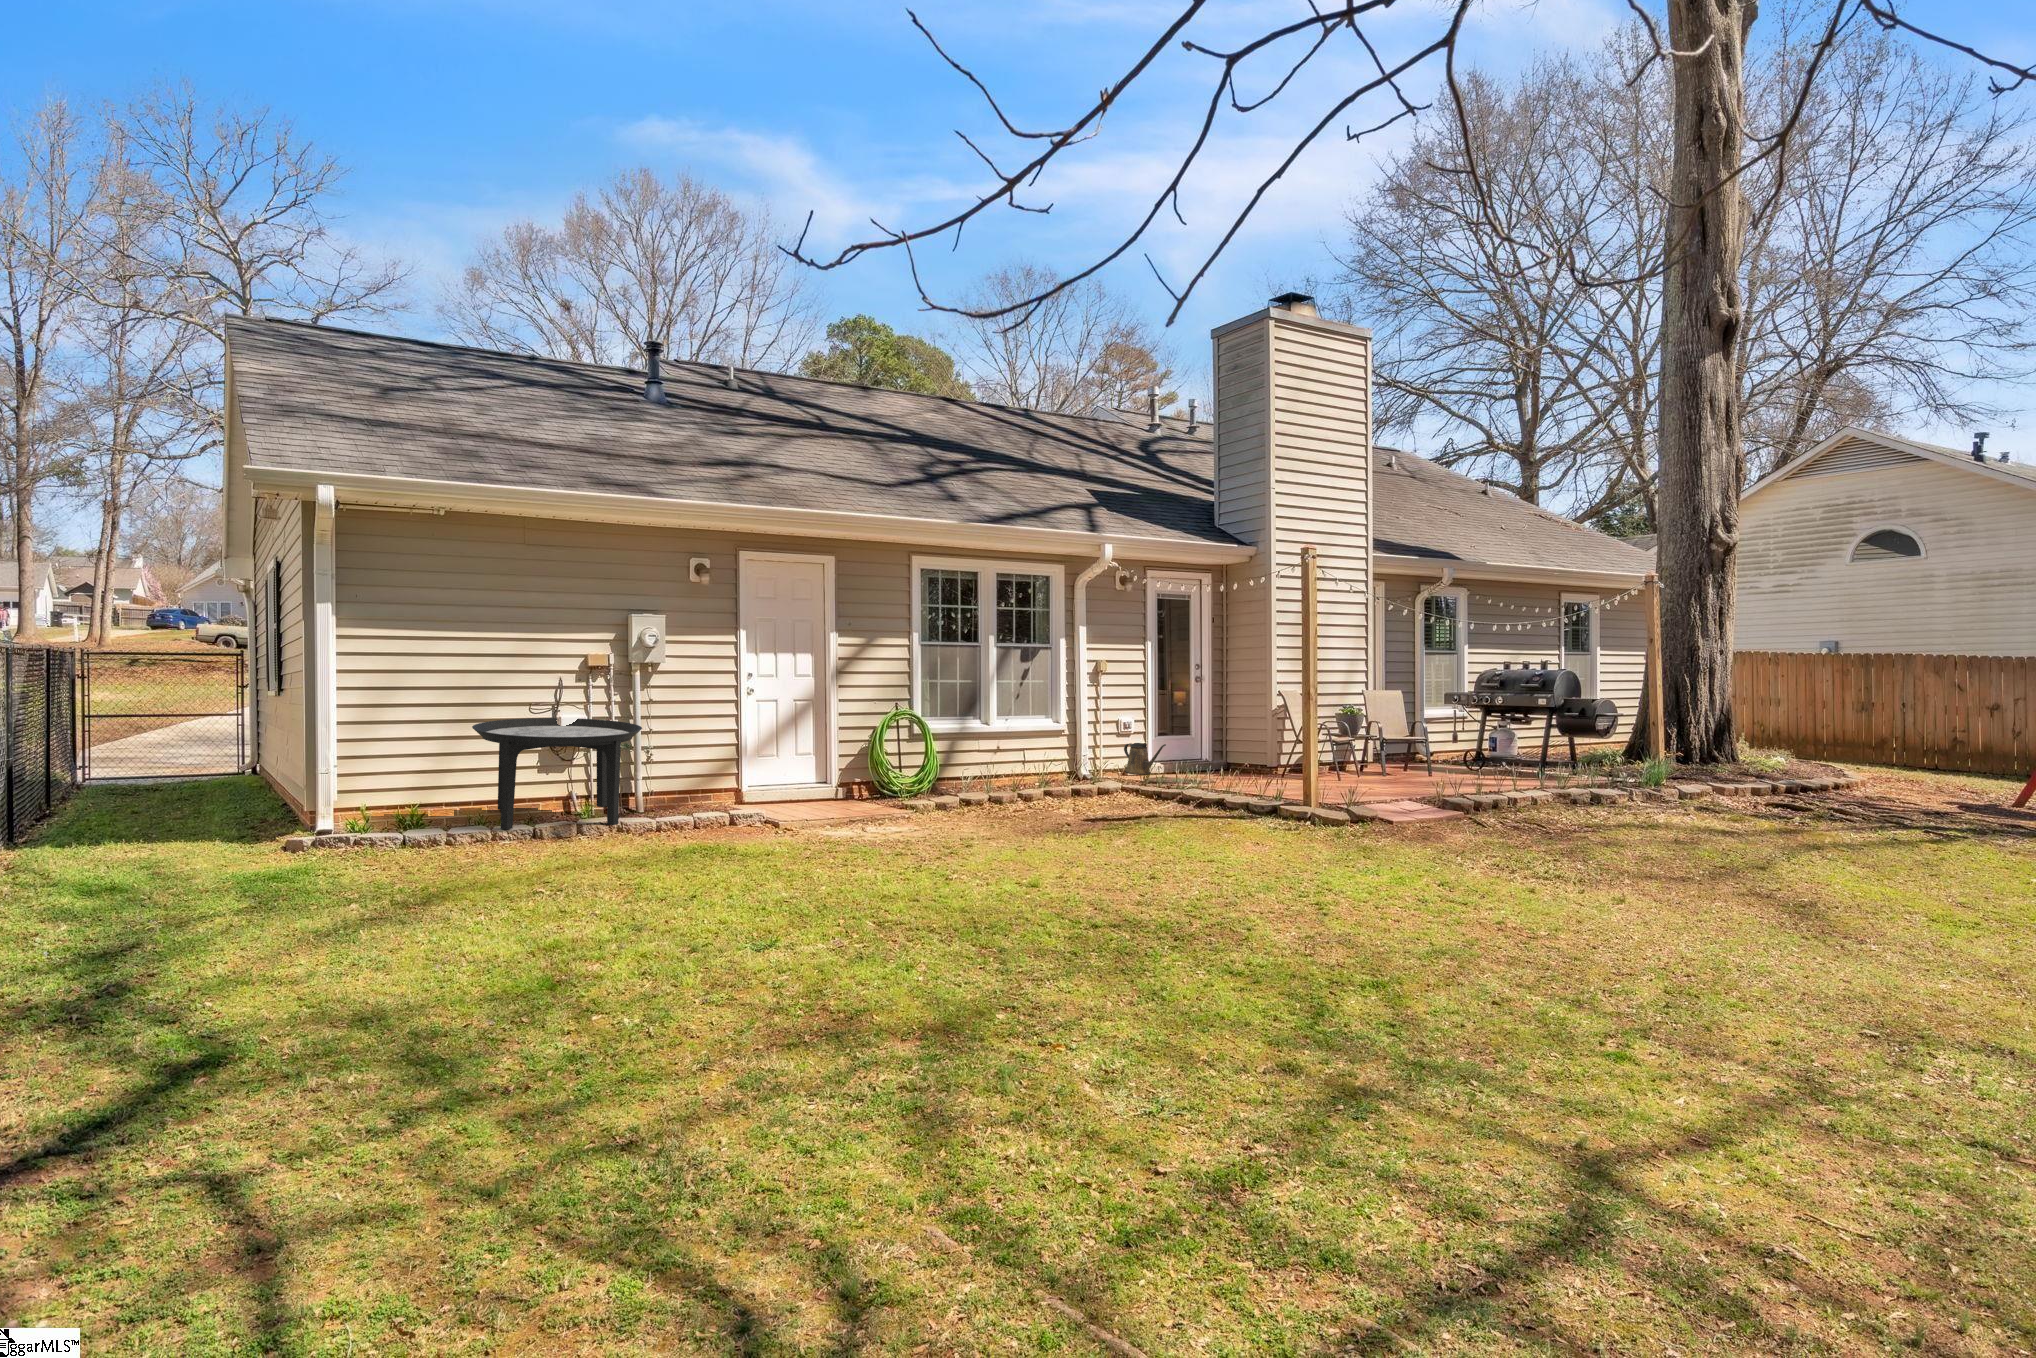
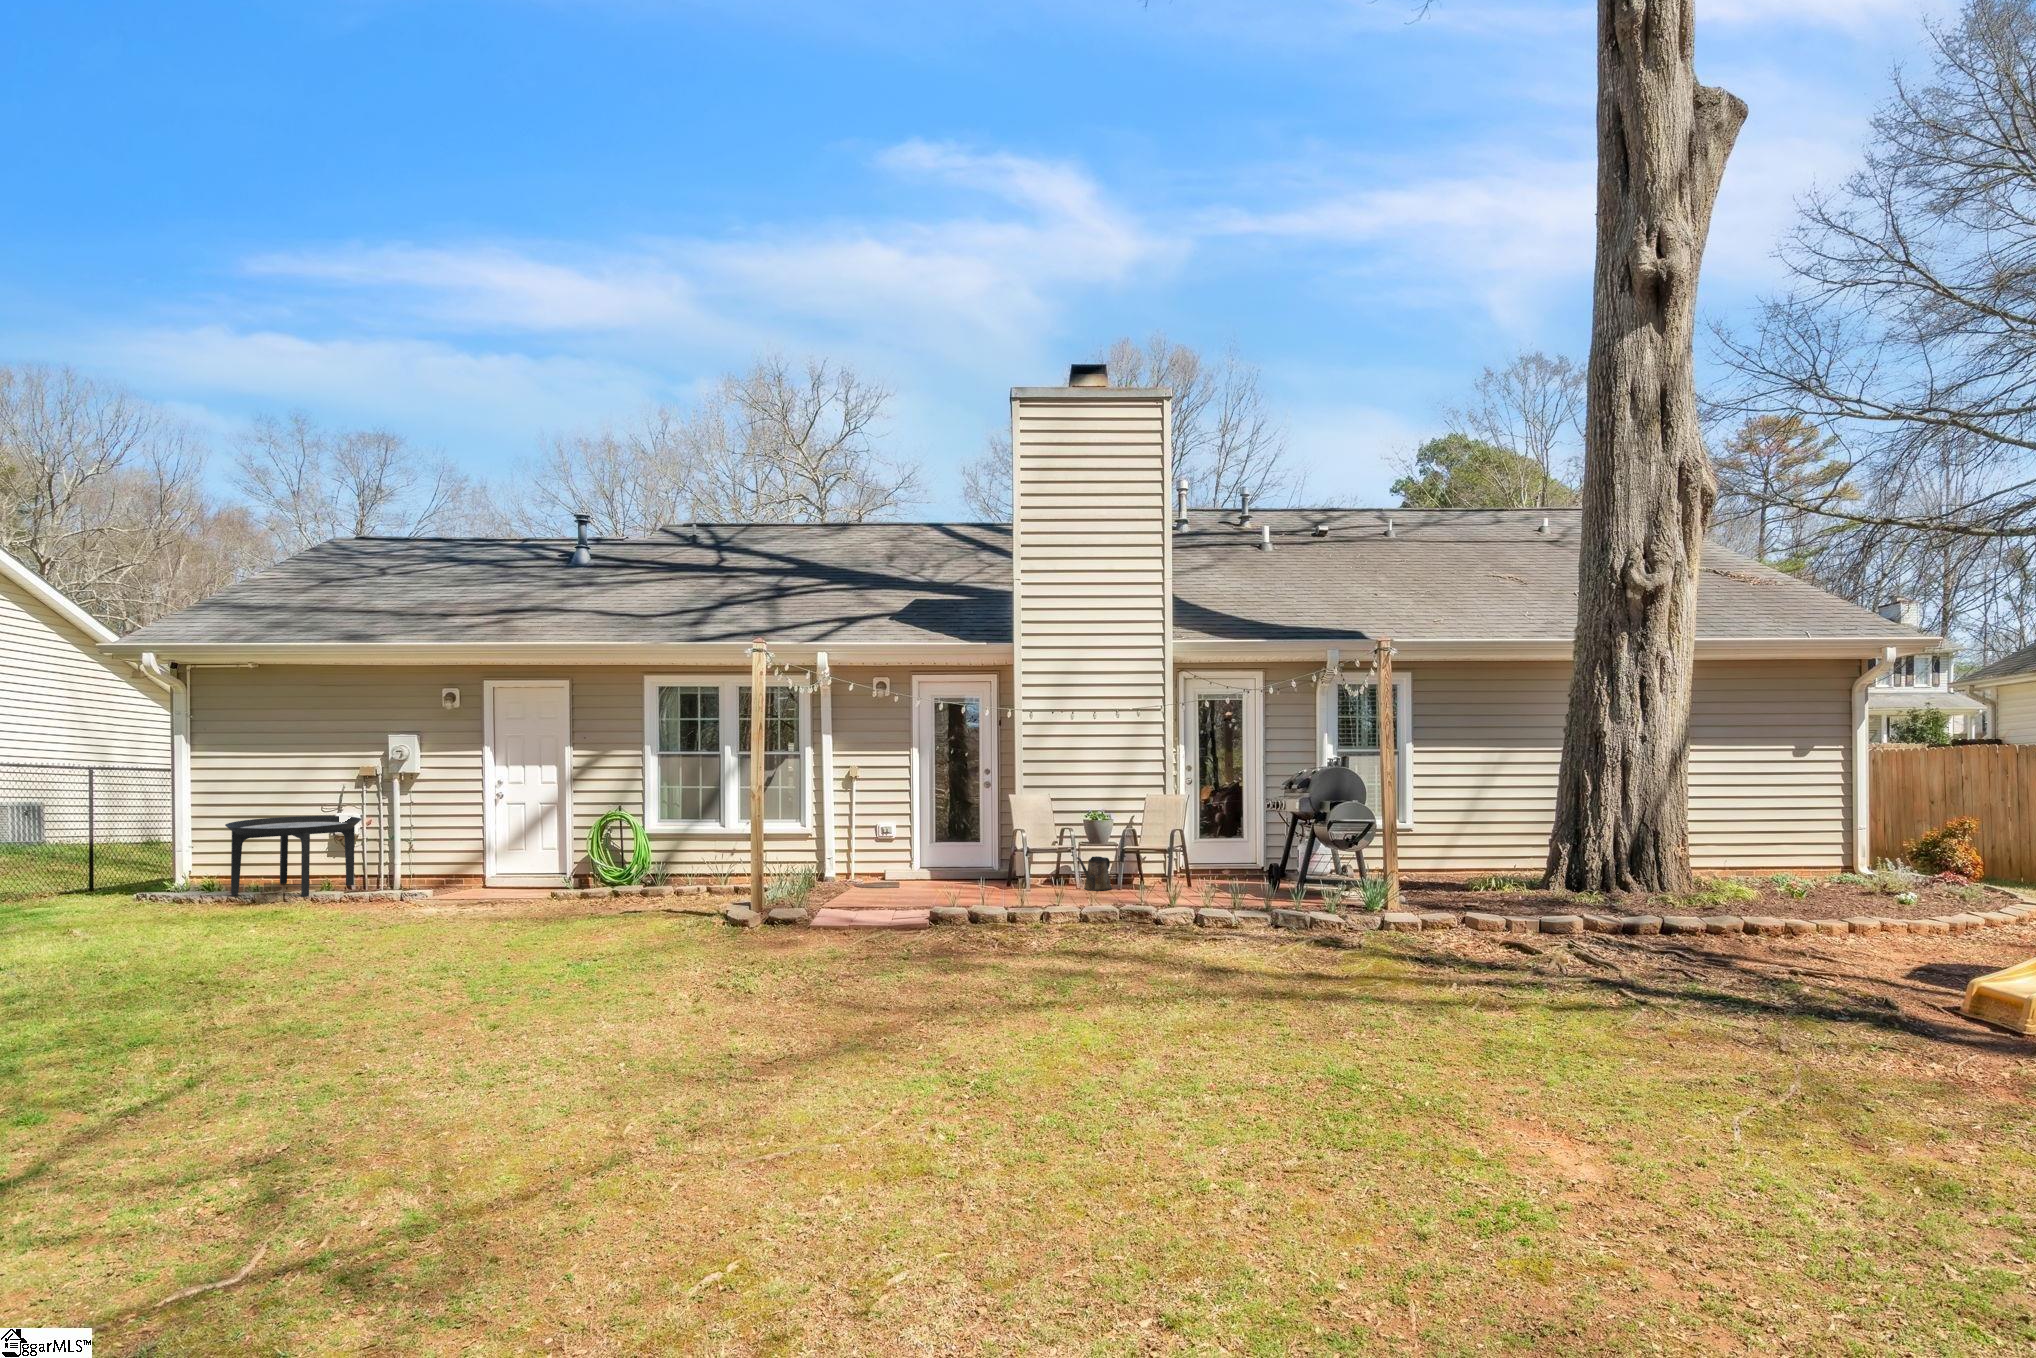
watering can: present [1124,743,1166,774] -> present [1077,856,1112,891]

